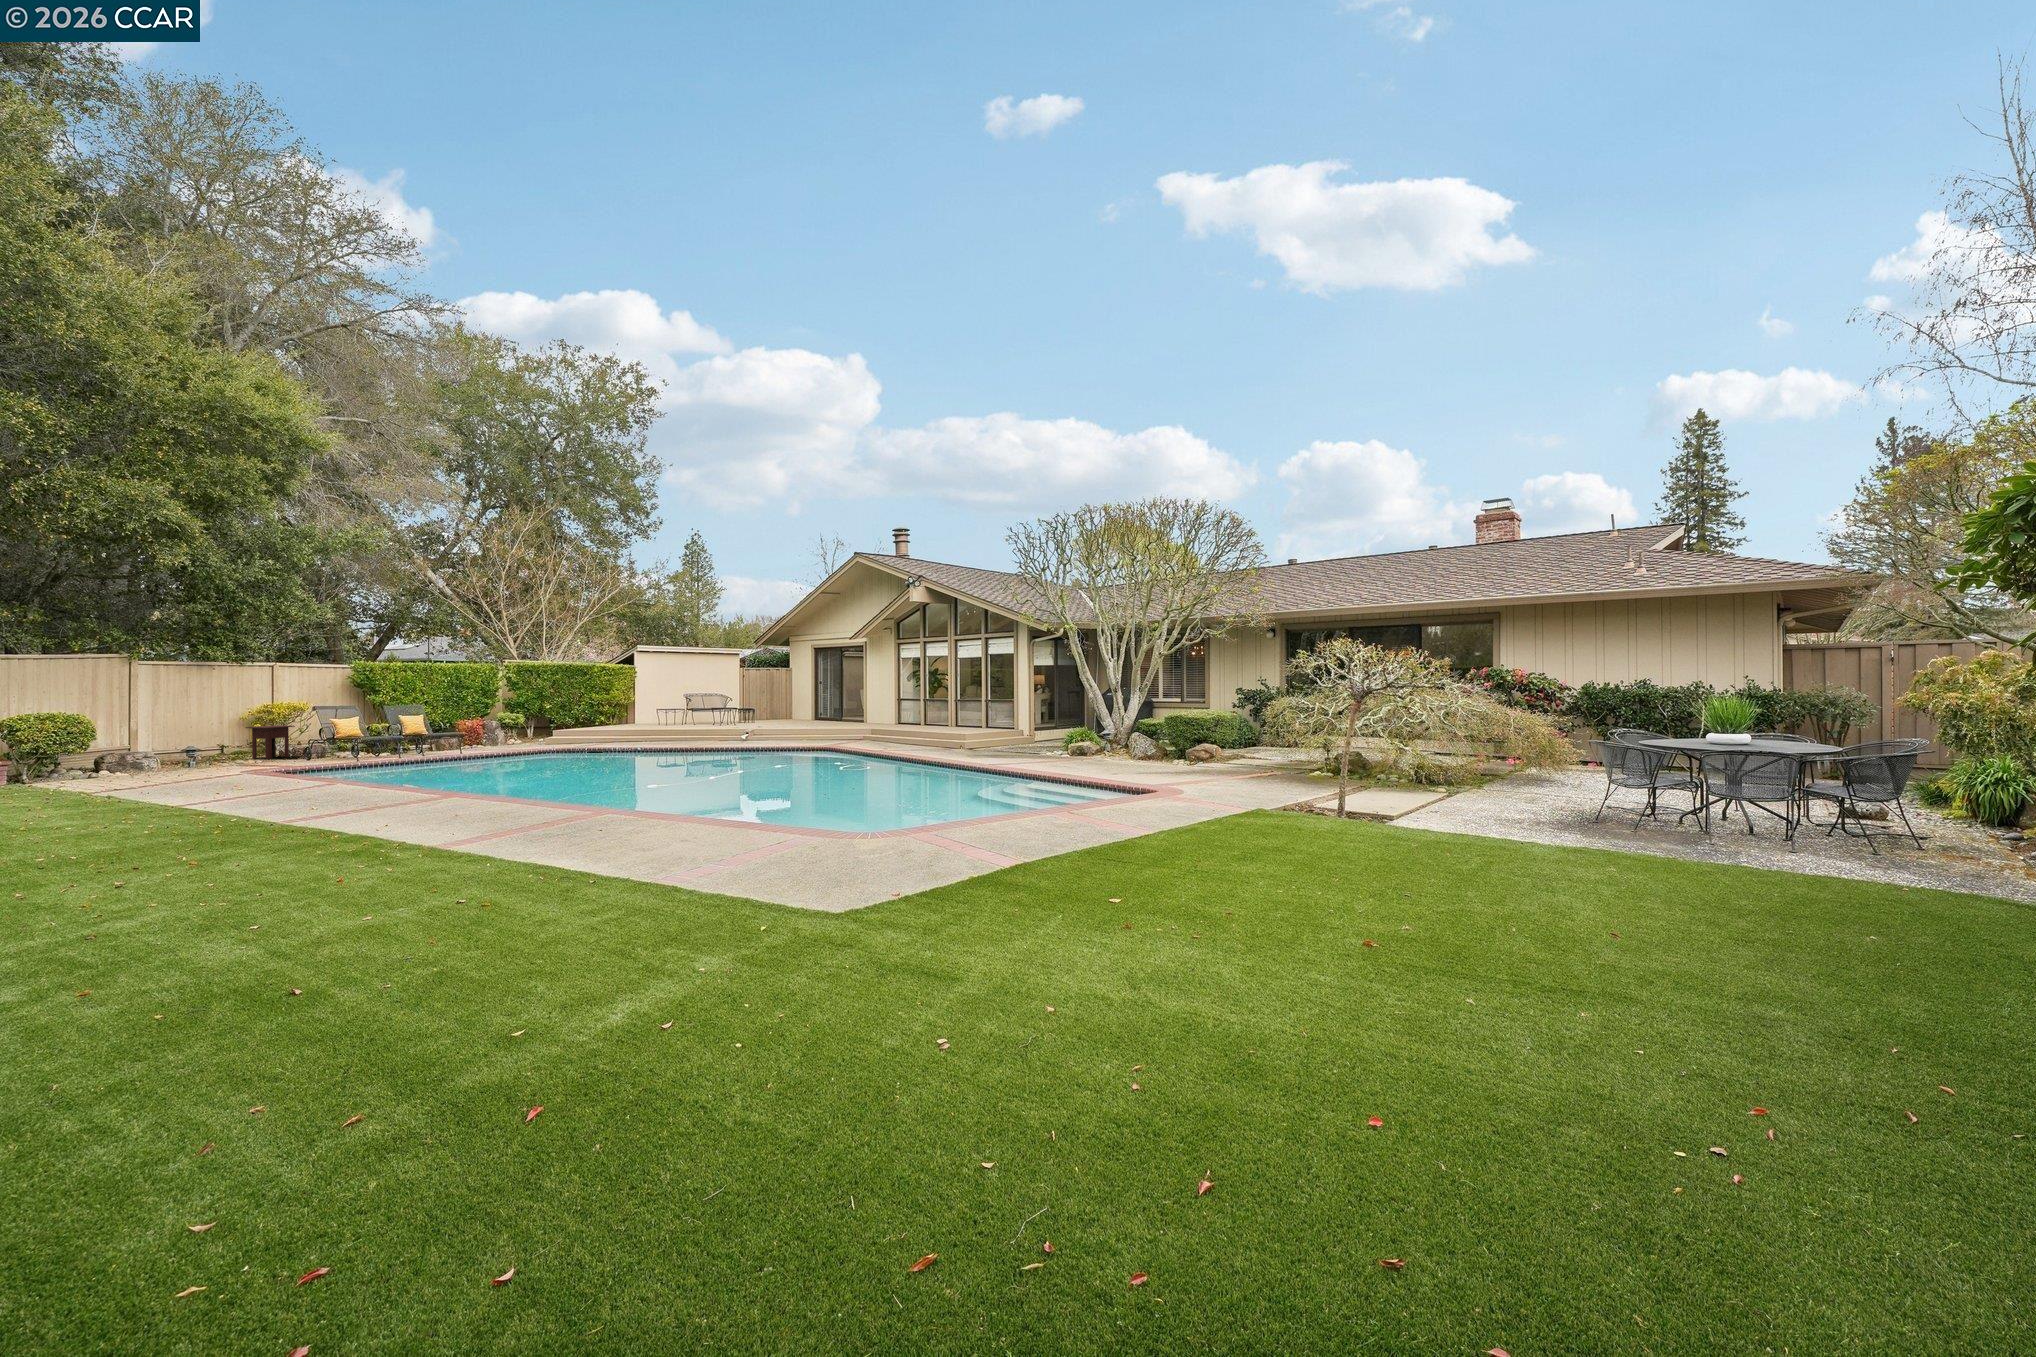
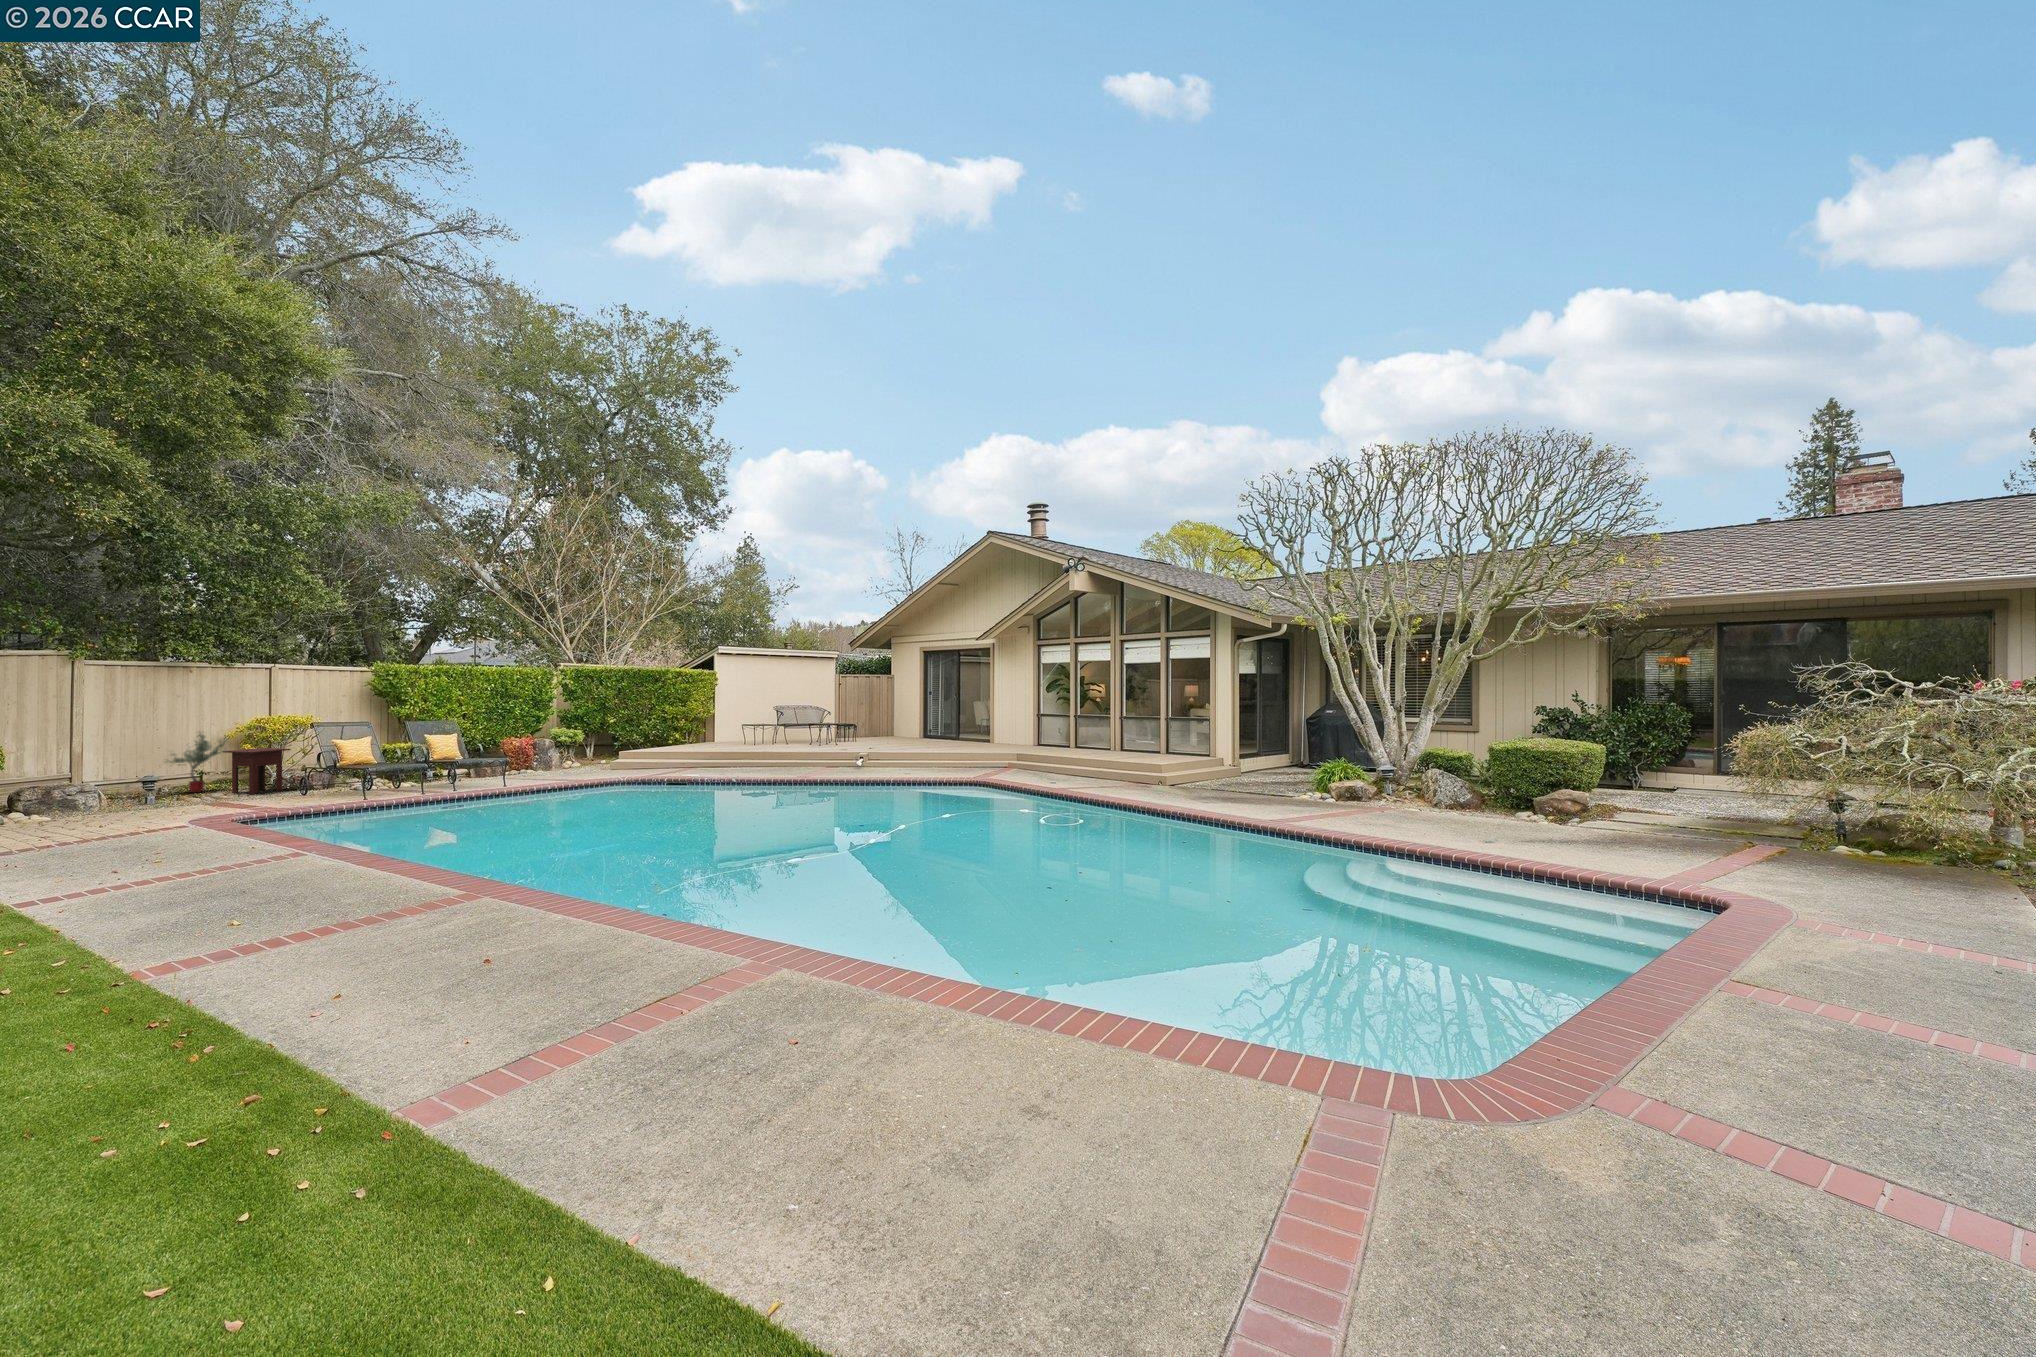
potted tree: none [202,712,248,759] -> present [168,732,228,793]

